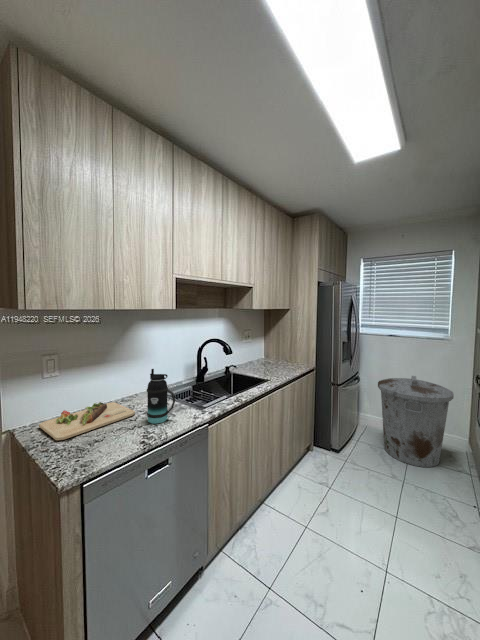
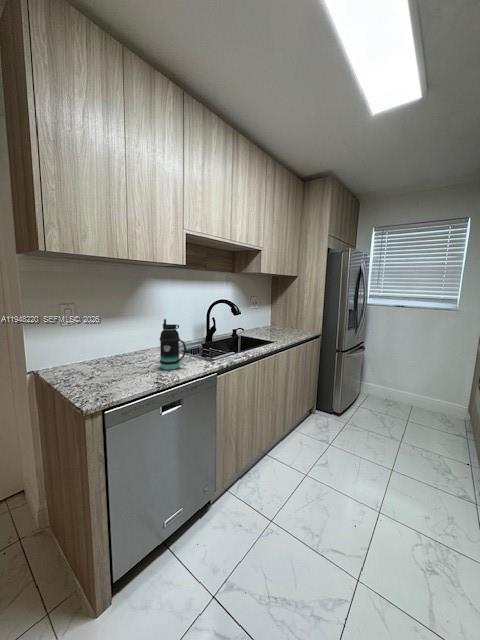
trash can: present [378,376,454,467] -> none [382,344,457,430]
cutting board: present [39,402,135,441] -> none [61,350,149,379]

